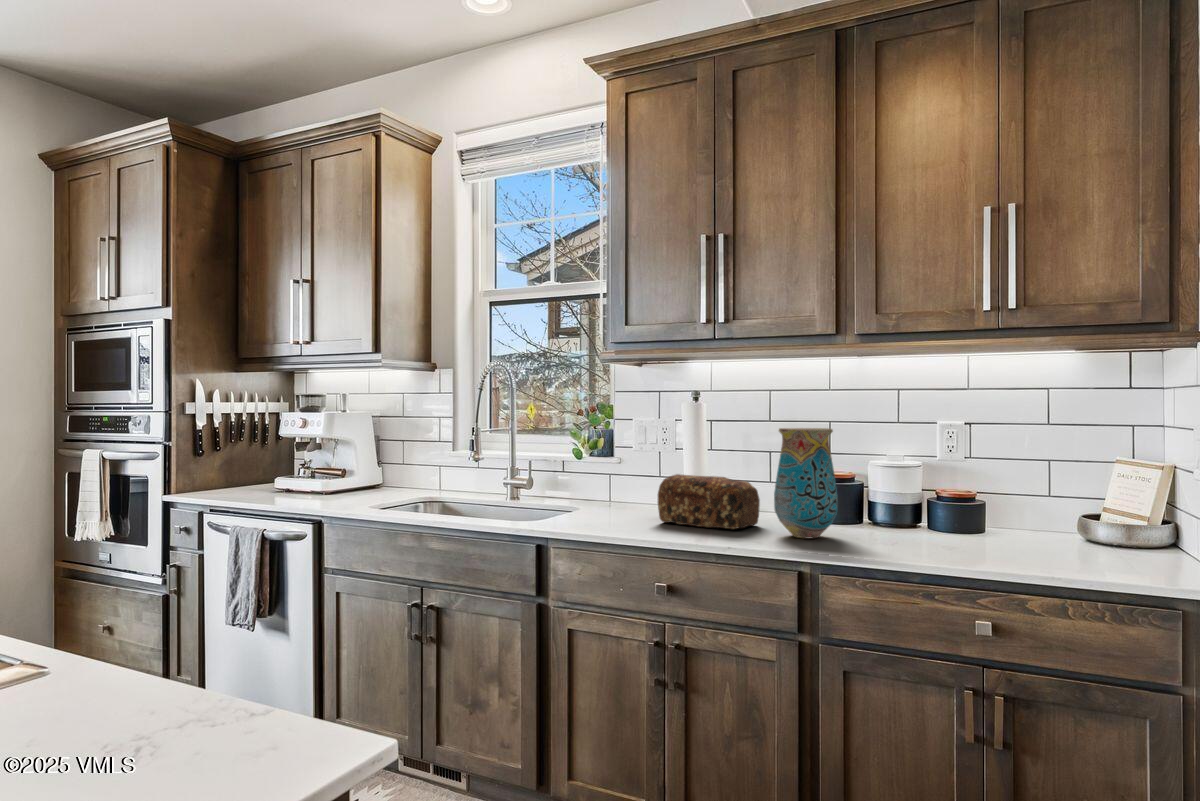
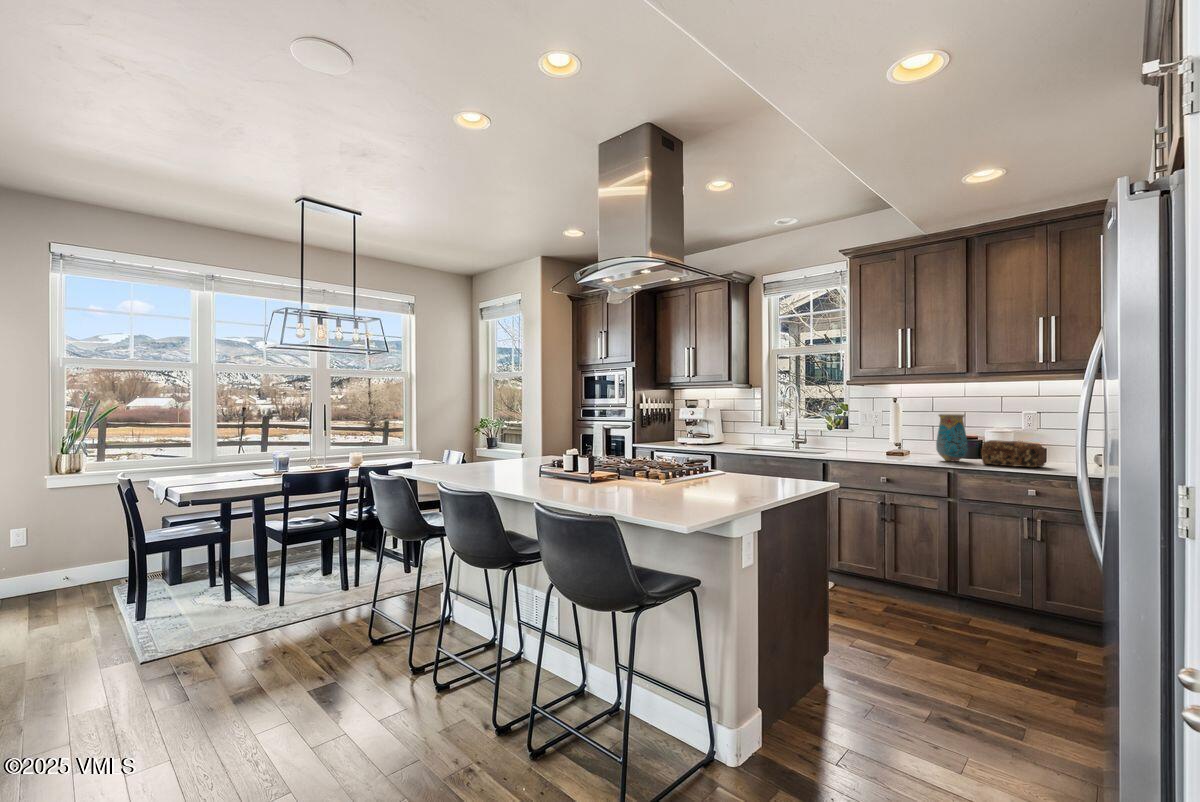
bread loaf: present [658,474,760,529] -> present [981,440,1045,467]

